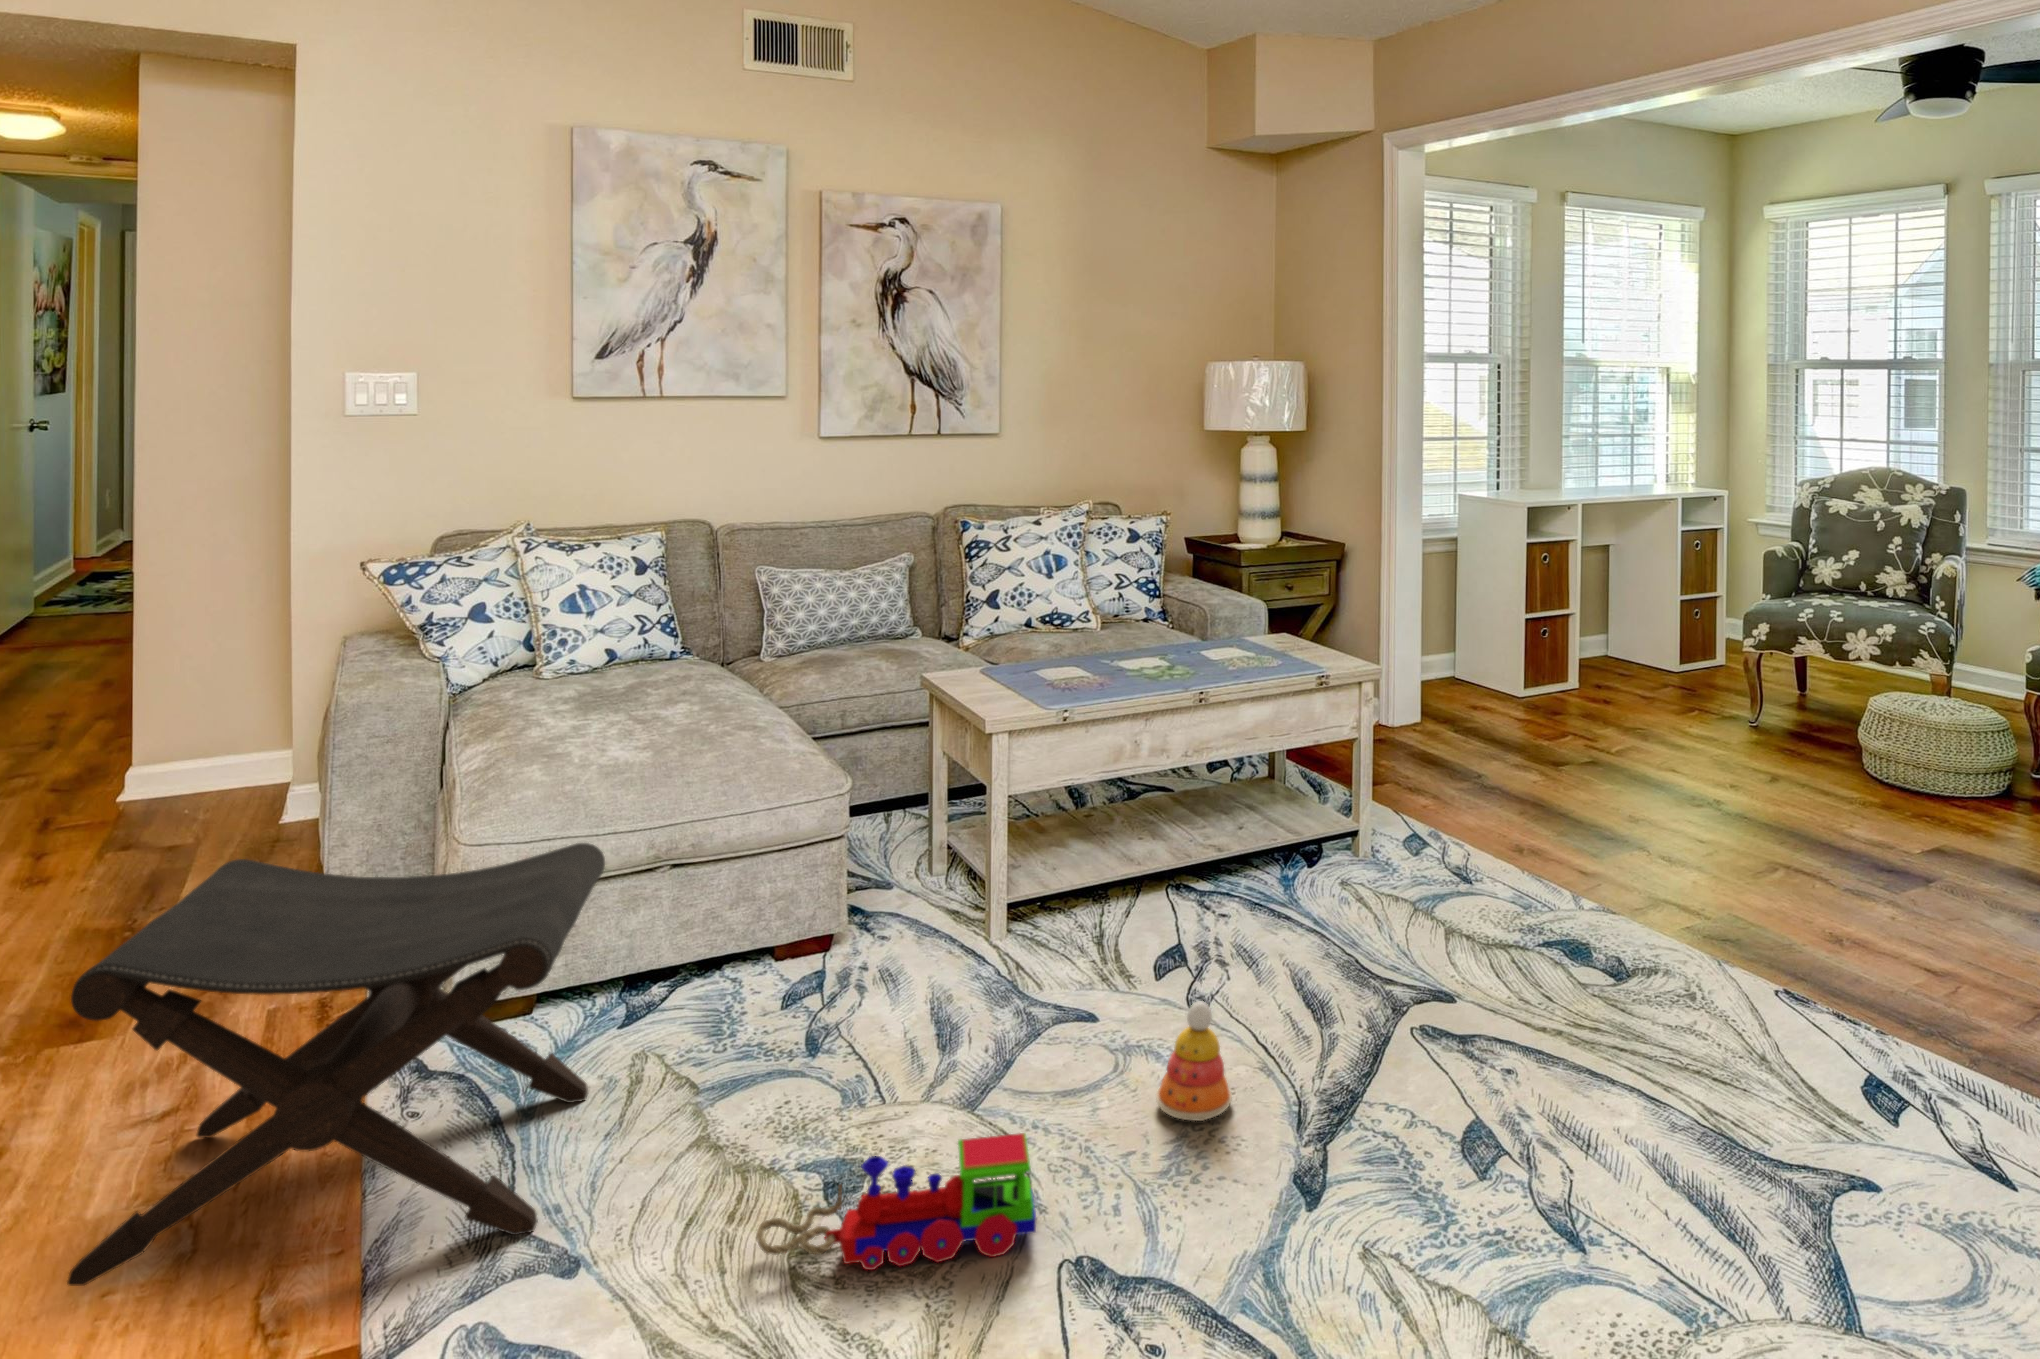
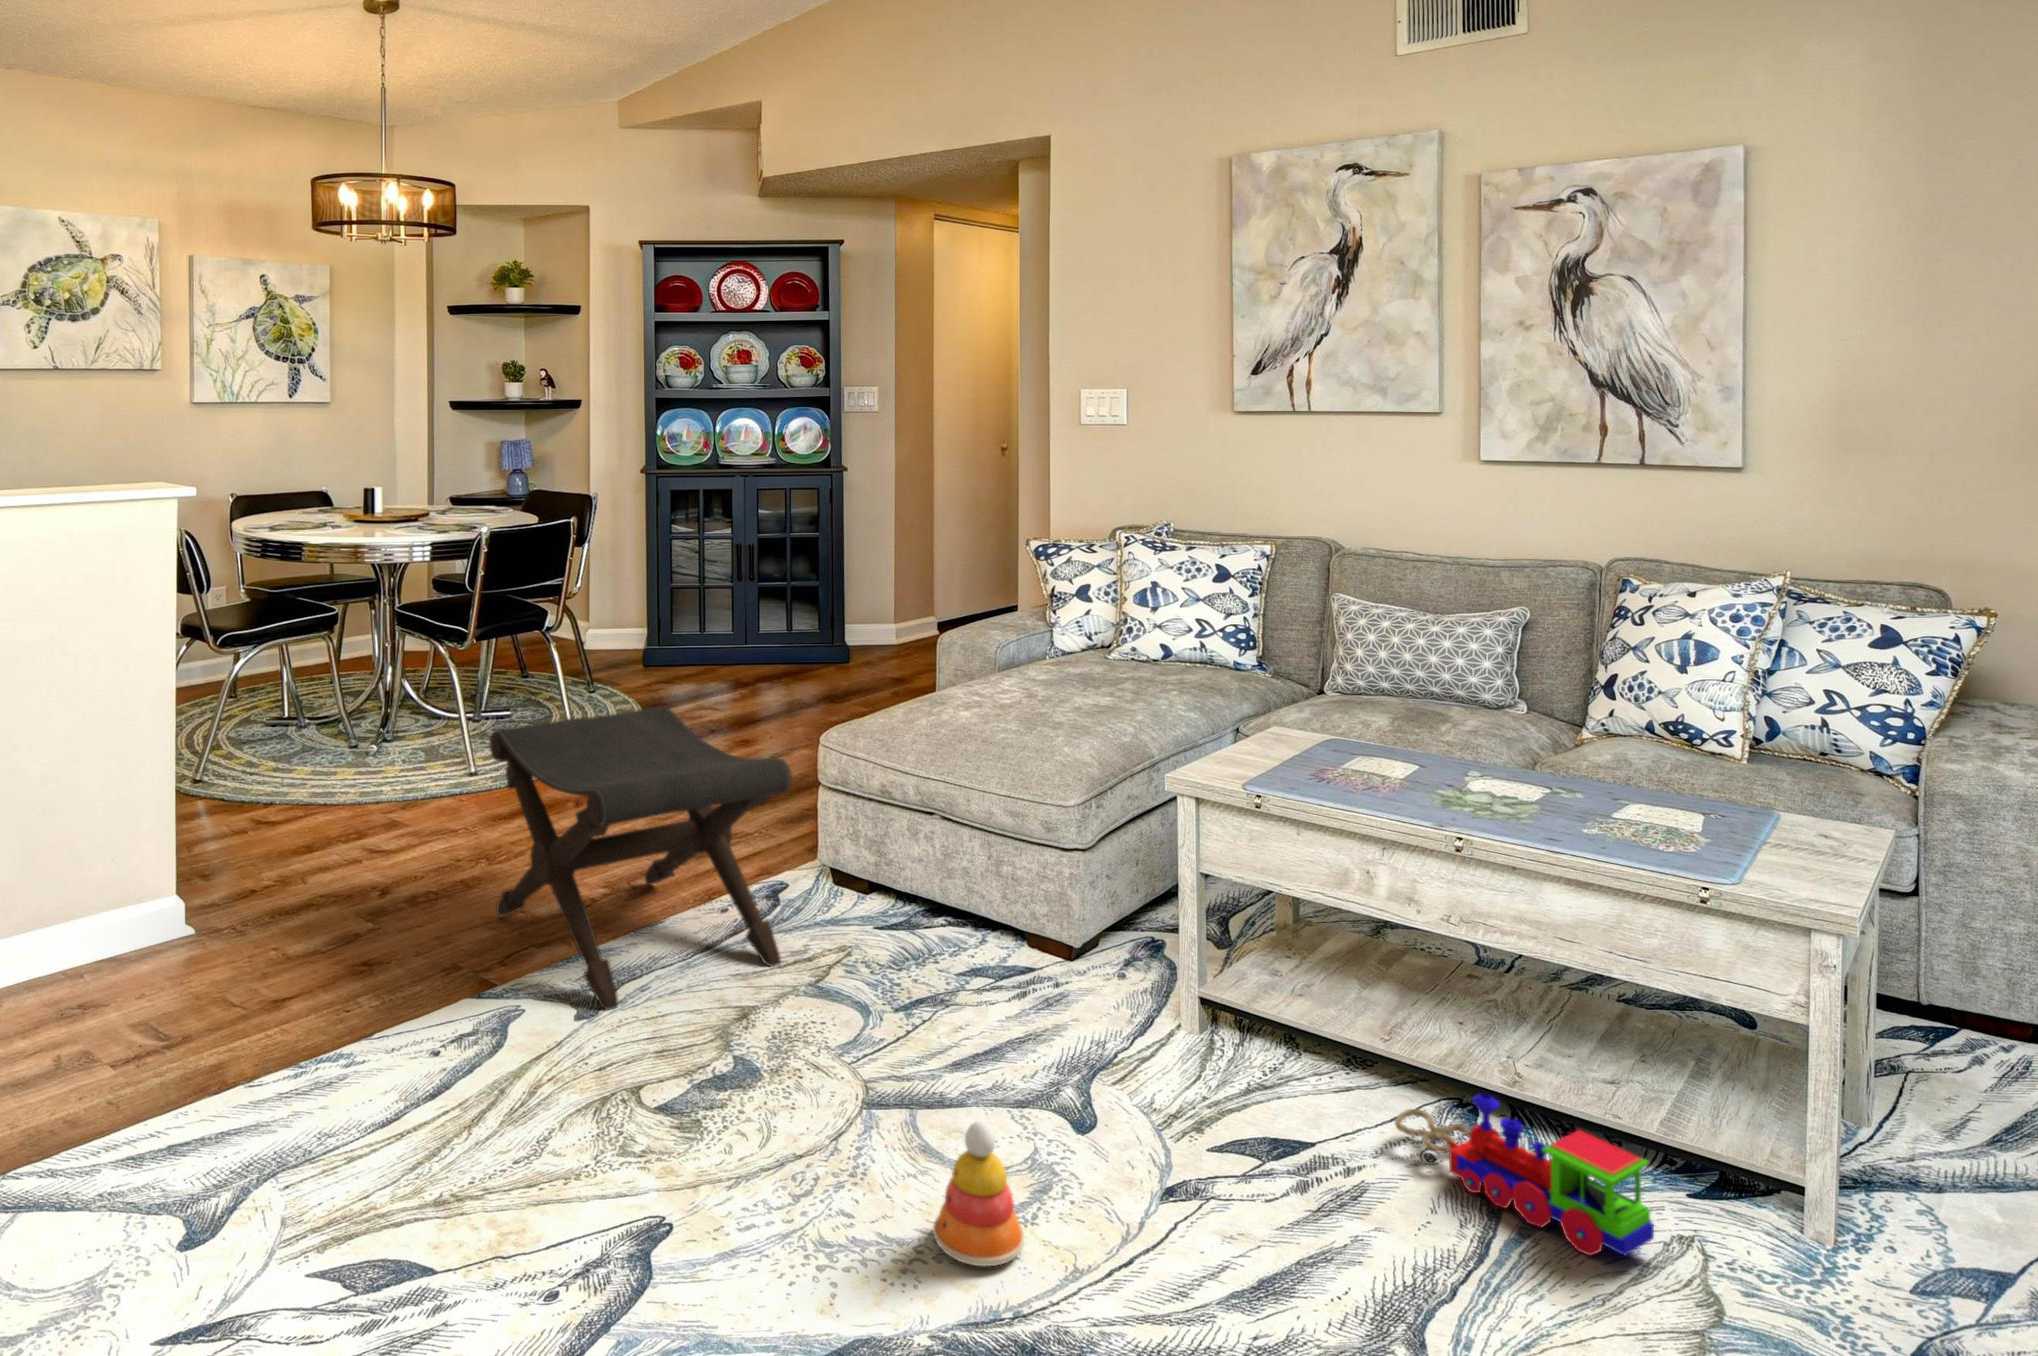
toy train: present [756,1133,1036,1270] -> present [1395,1094,1654,1256]

